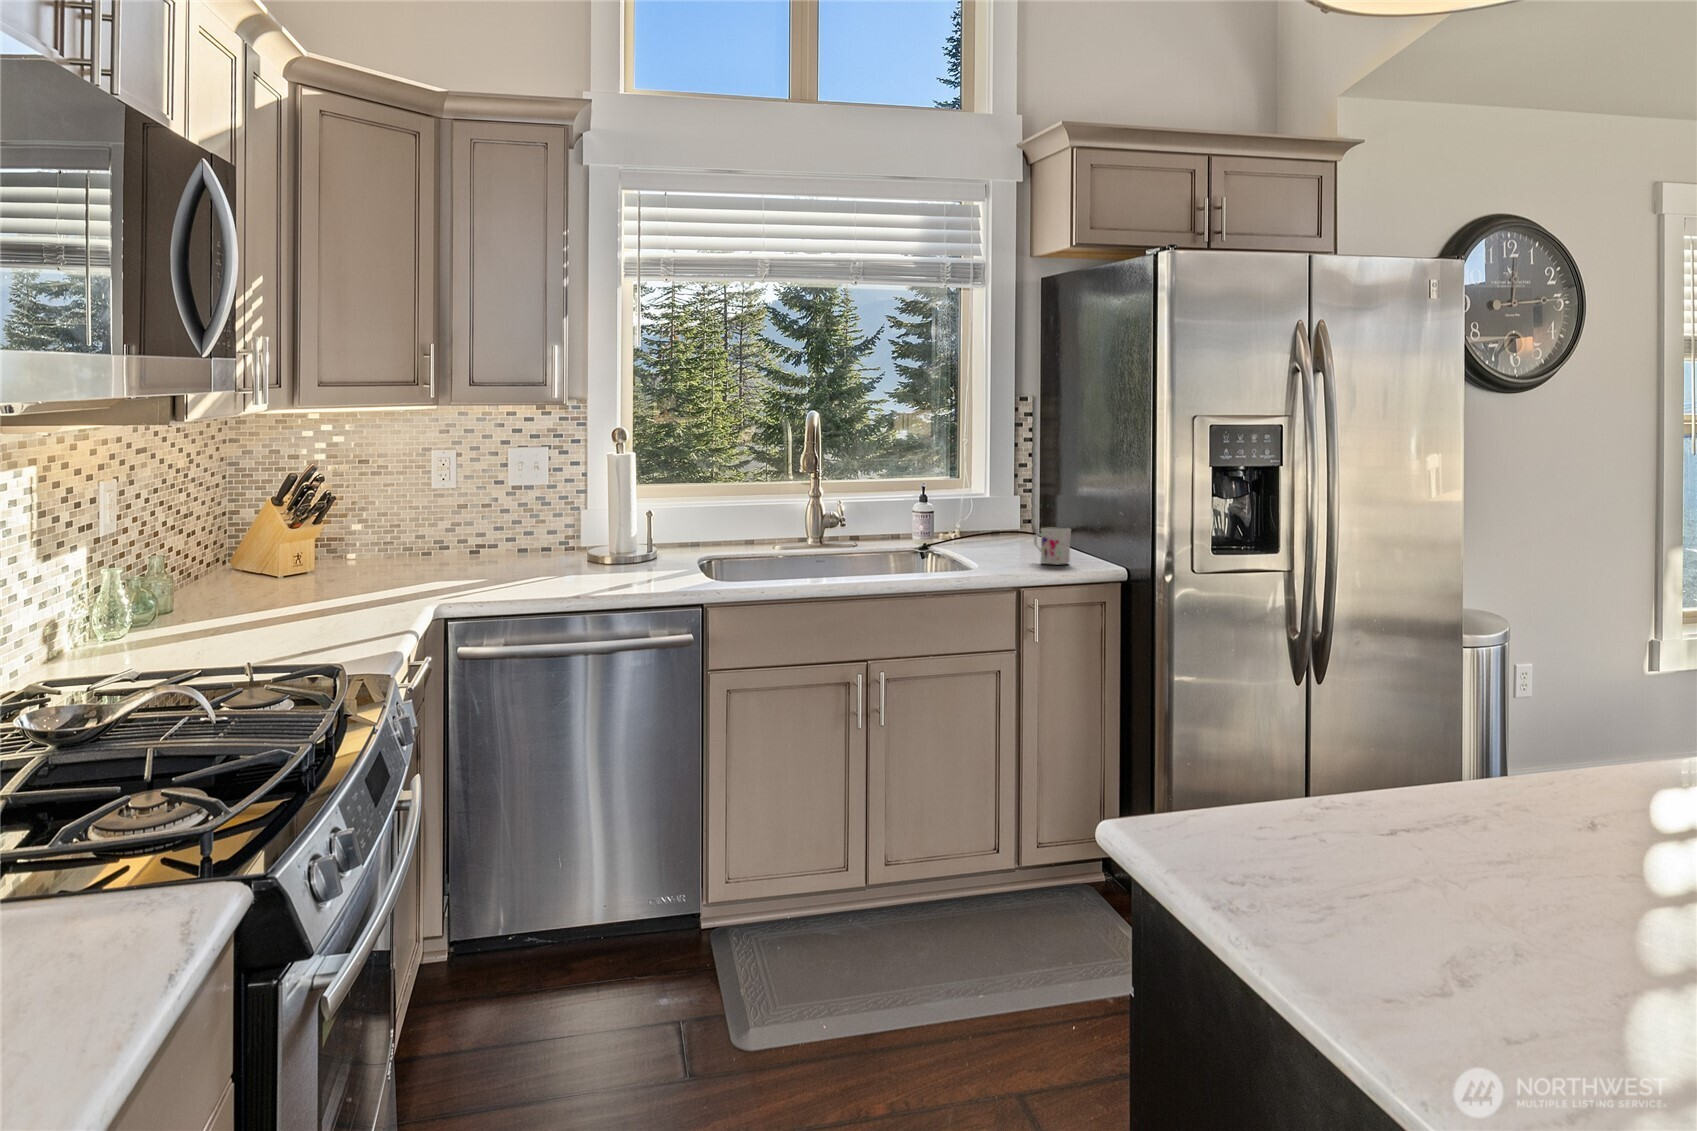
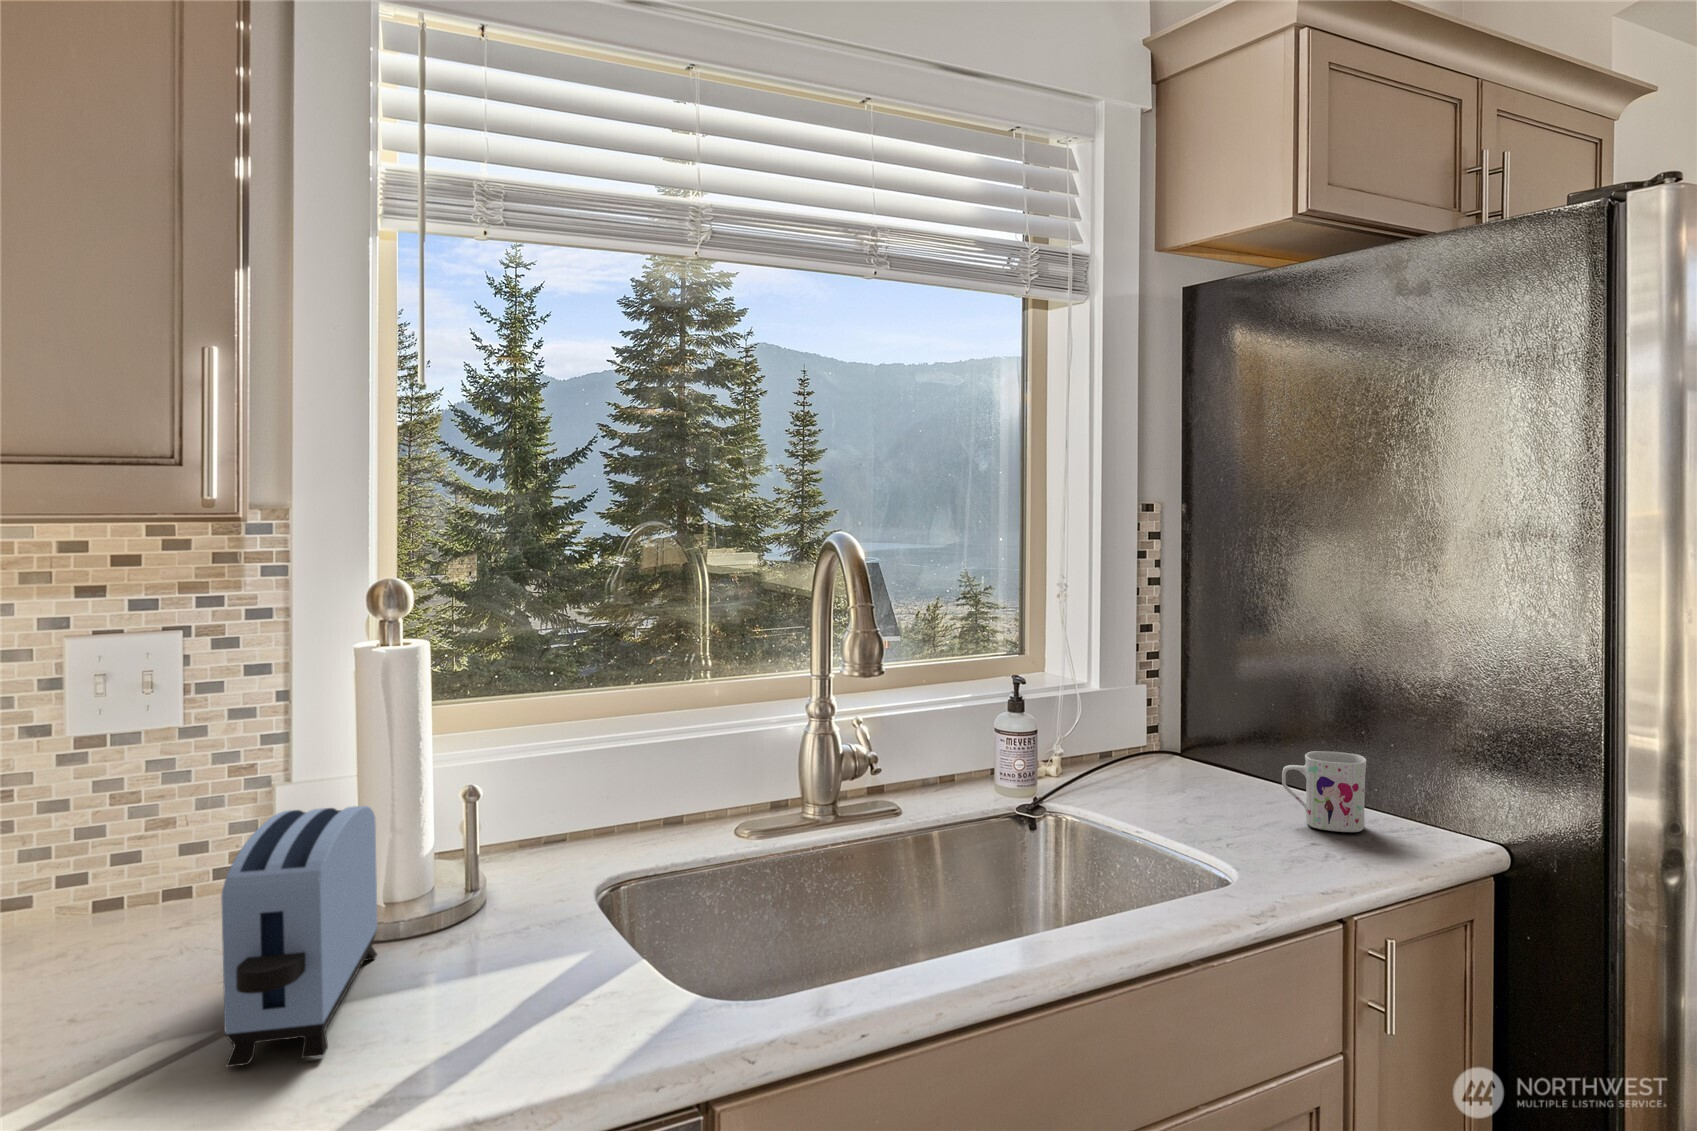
toaster: none [560,504,611,571] -> present [221,806,378,1067]

